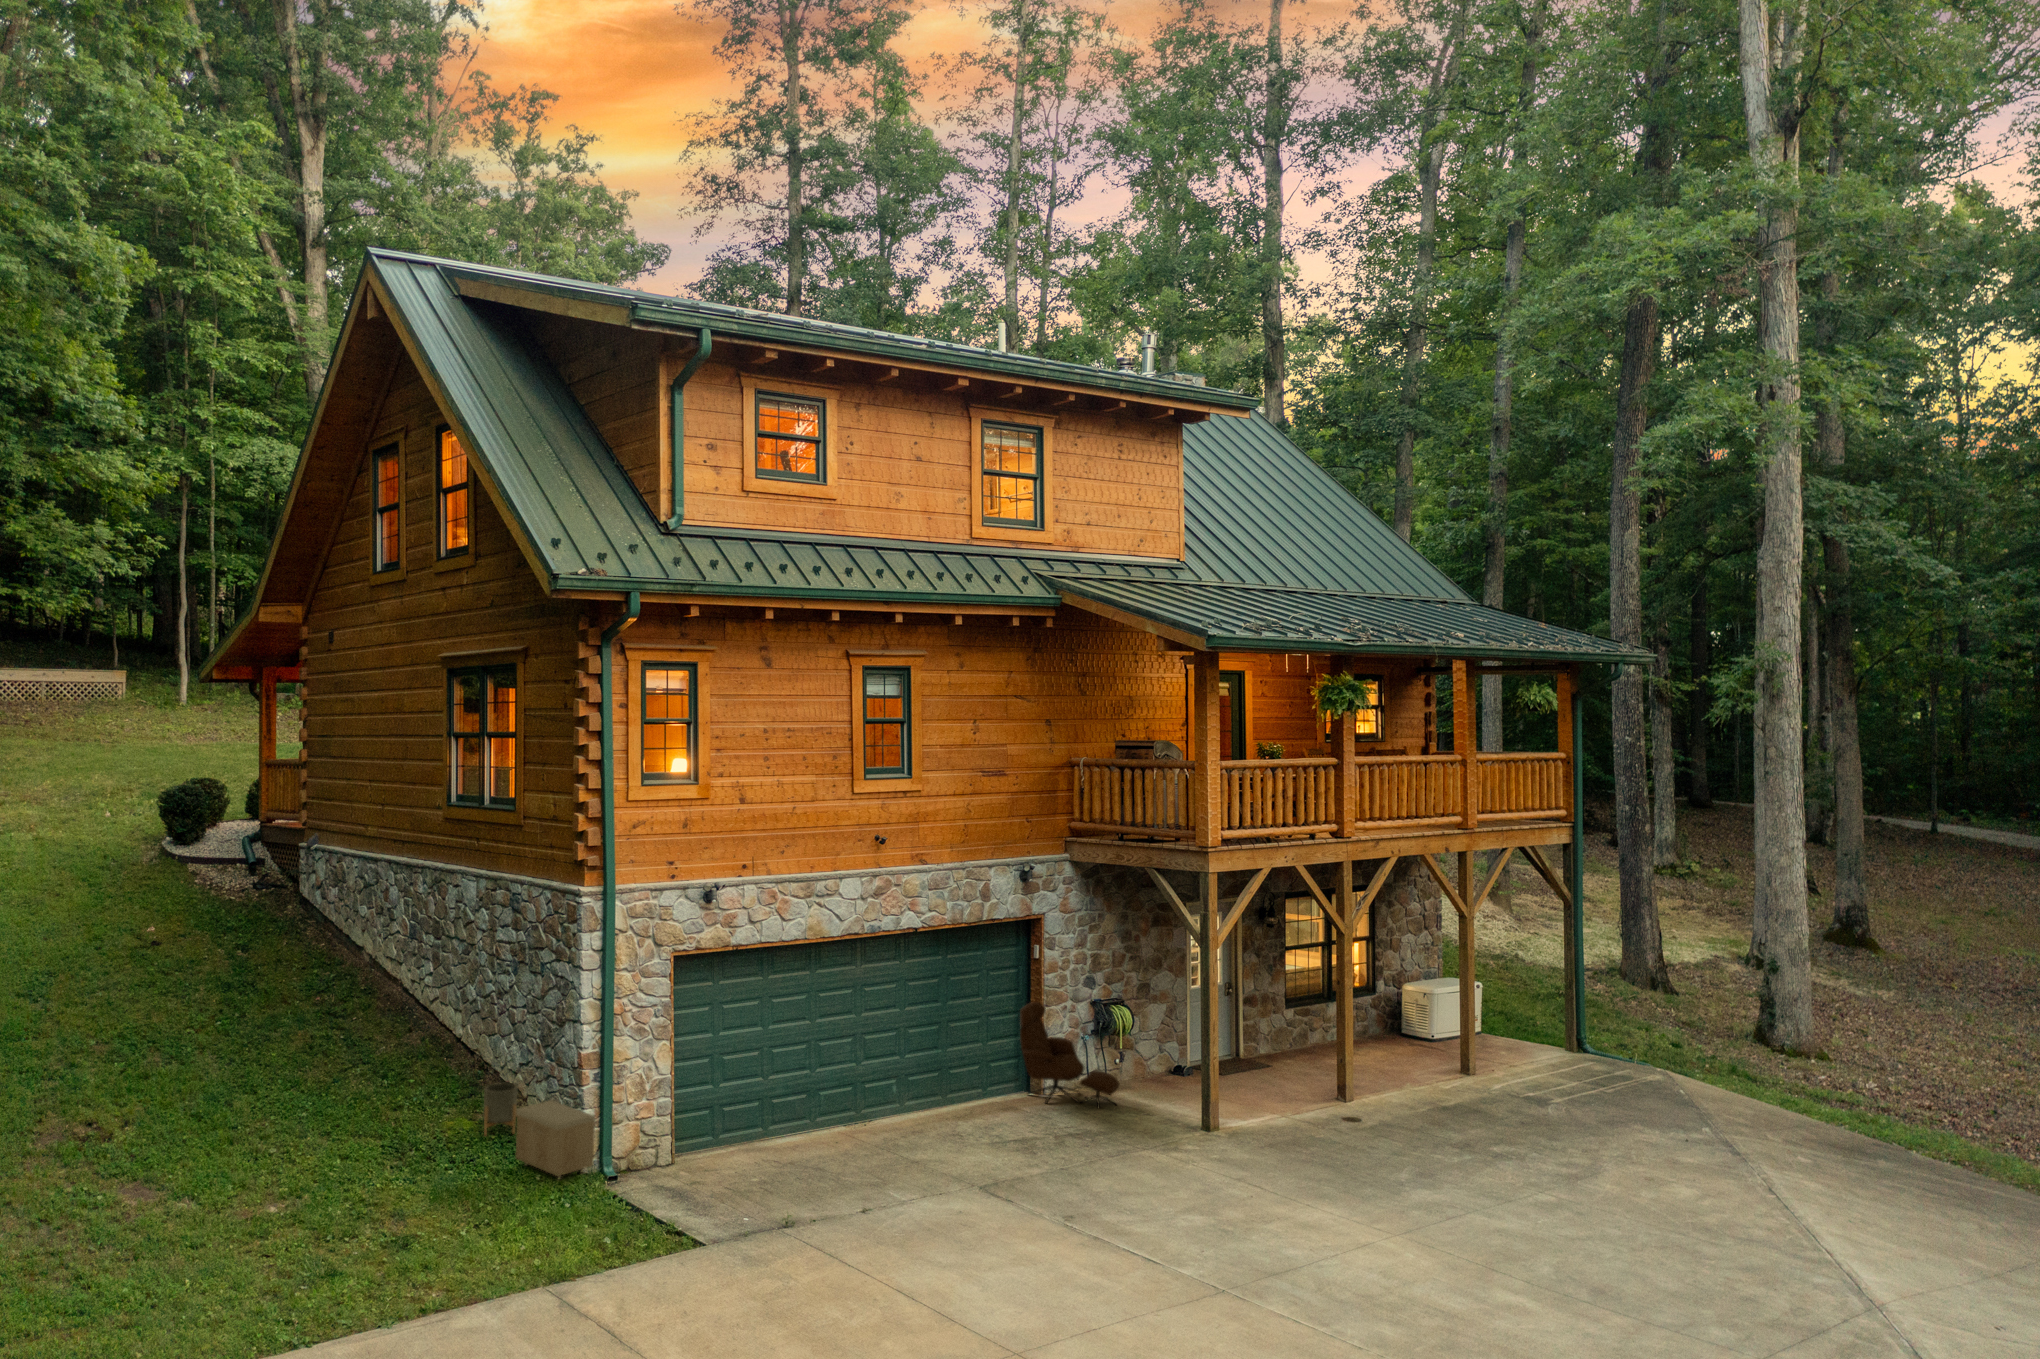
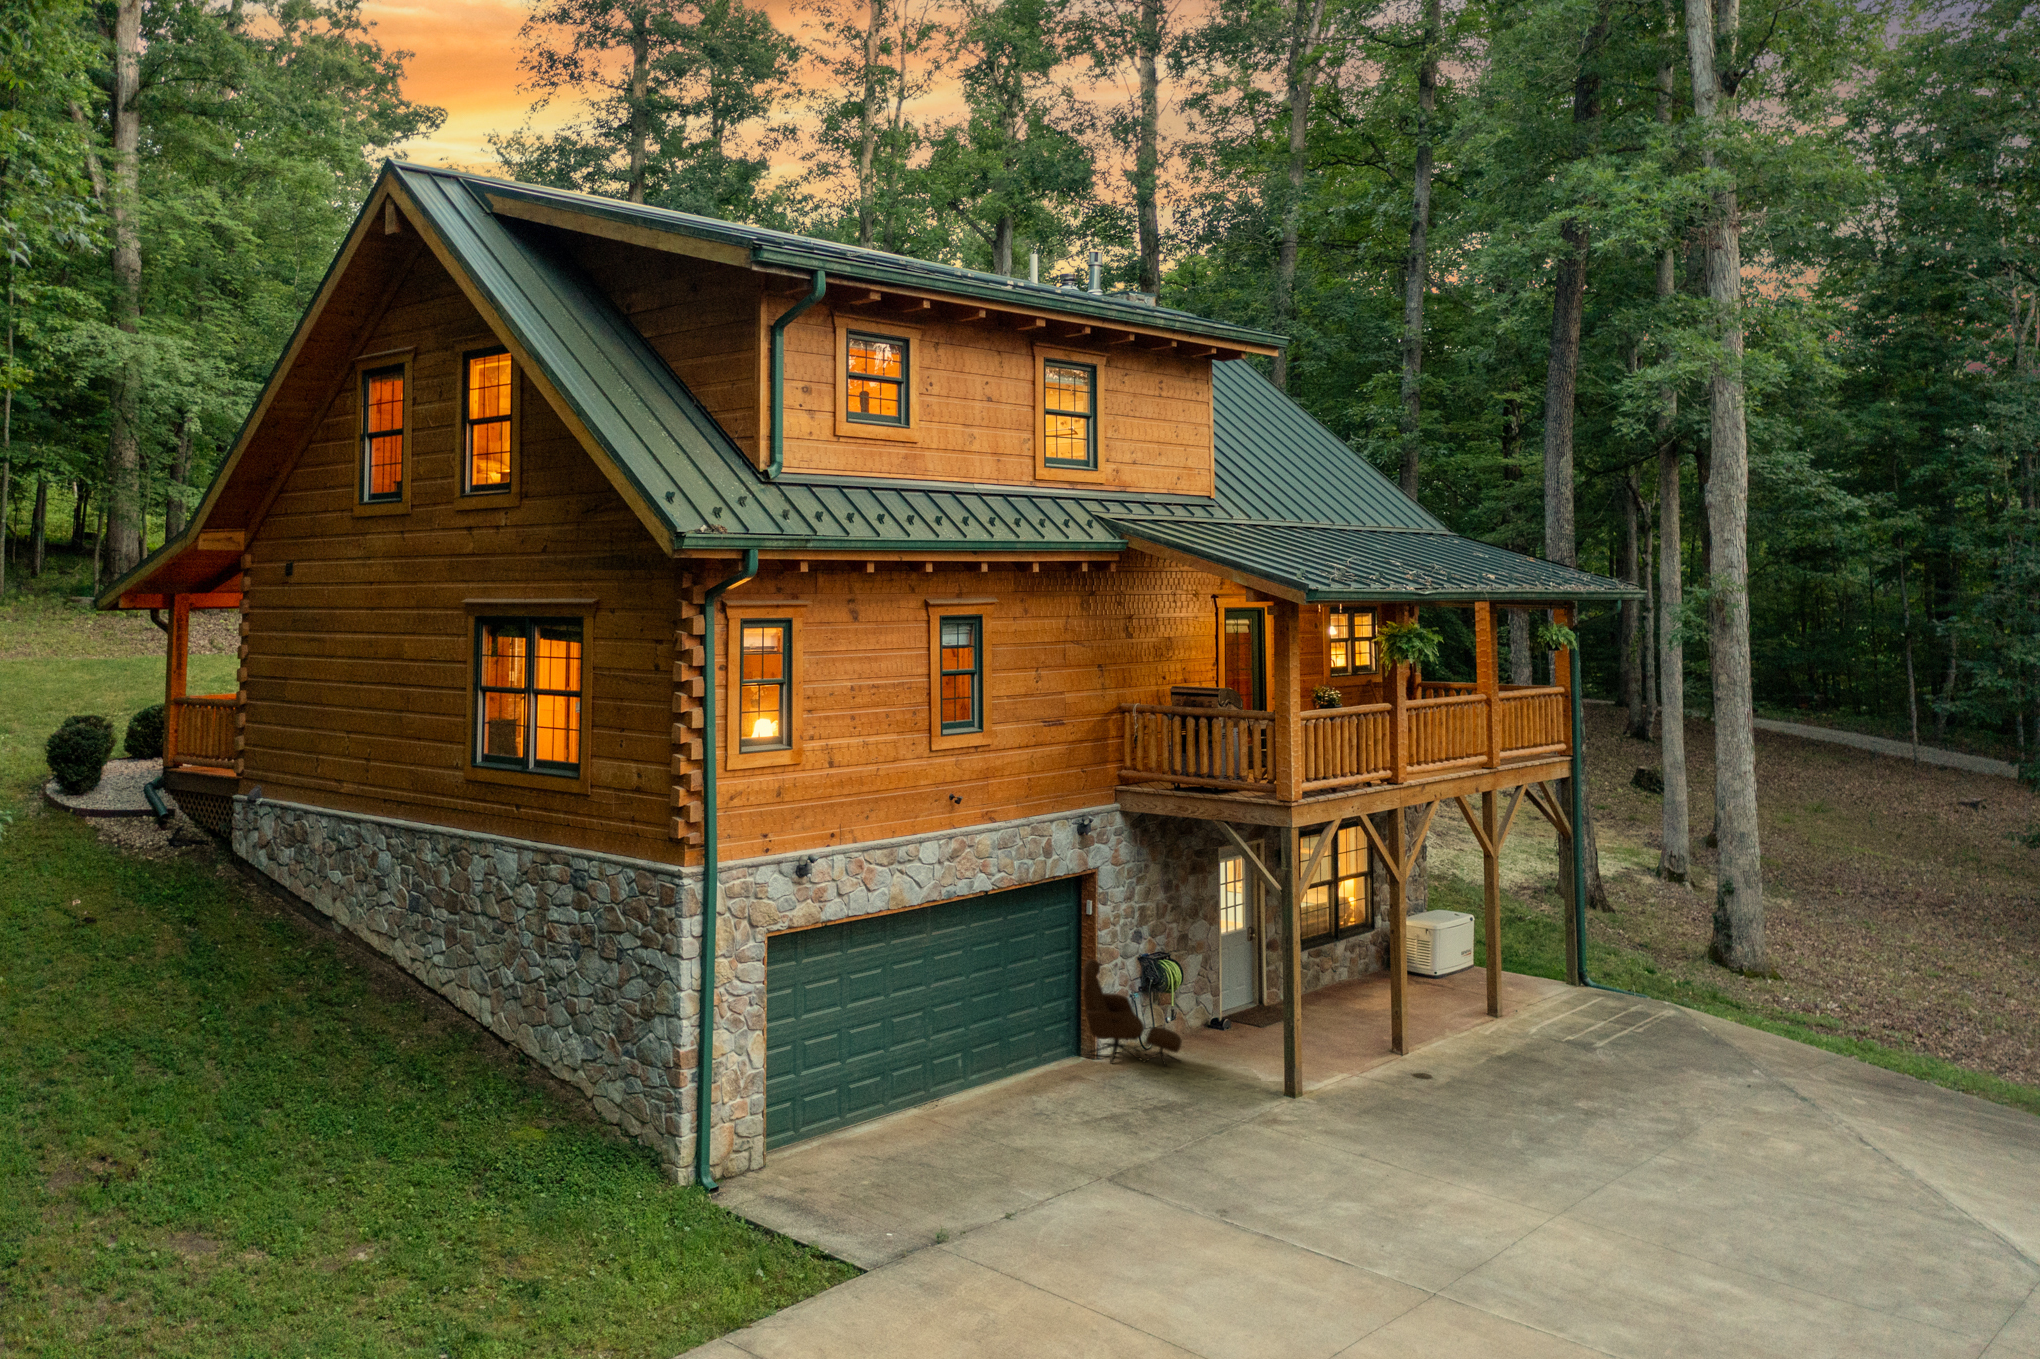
planter: present [483,1083,517,1136] -> none [547,1075,587,1135]
storage bench: present [515,1101,595,1179] -> none [611,1097,703,1184]

